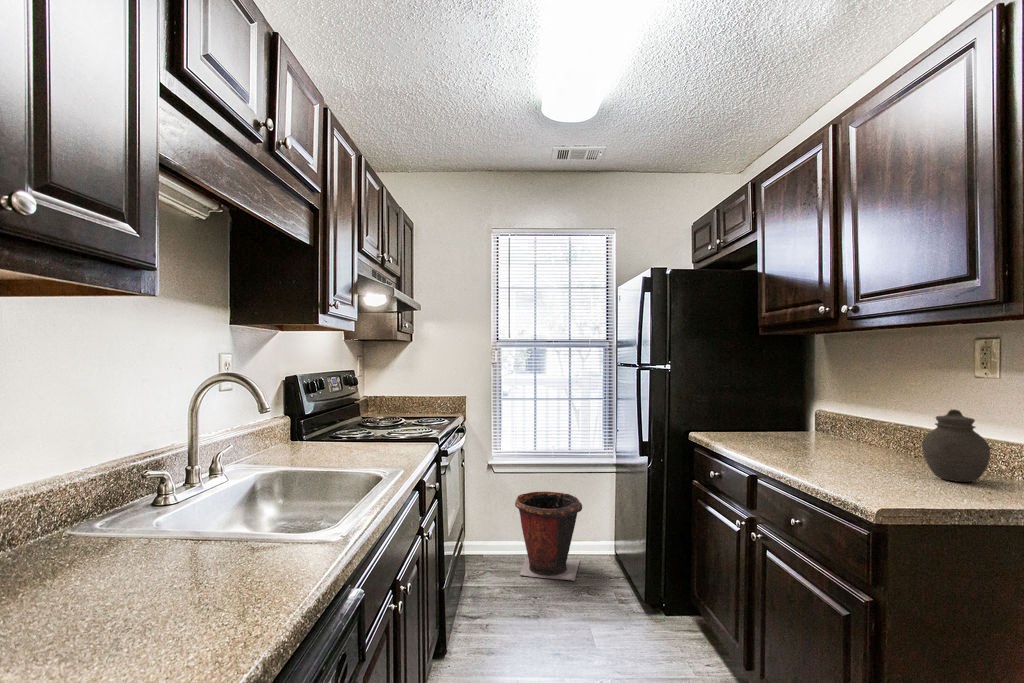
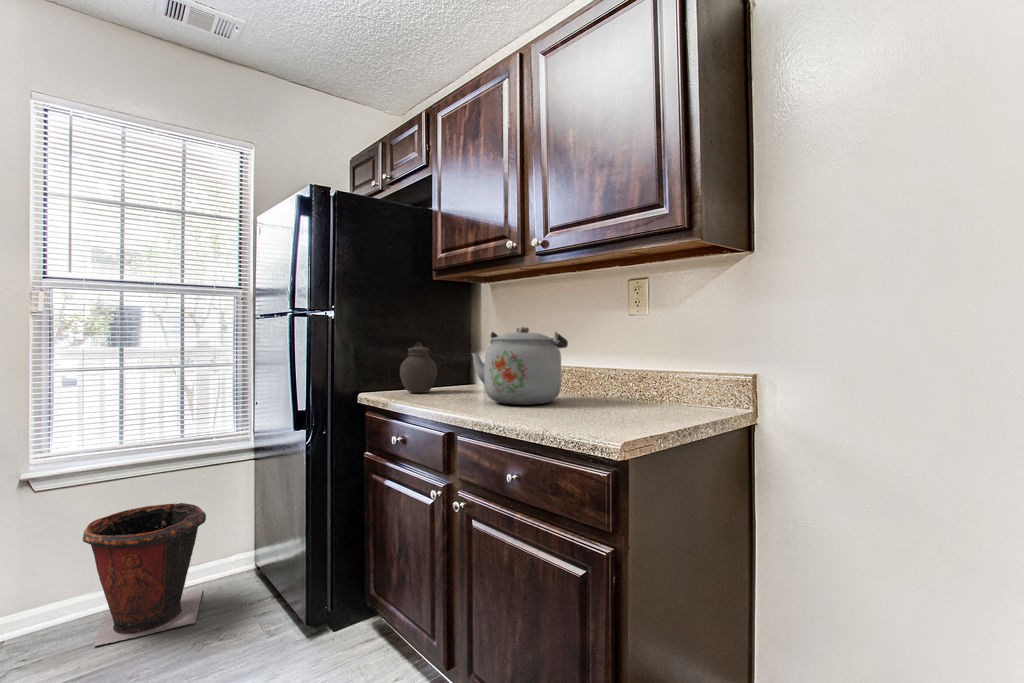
kettle: none [783,386,891,461] -> present [472,327,568,405]
jar: present [922,410,990,482] -> present [400,343,437,393]

